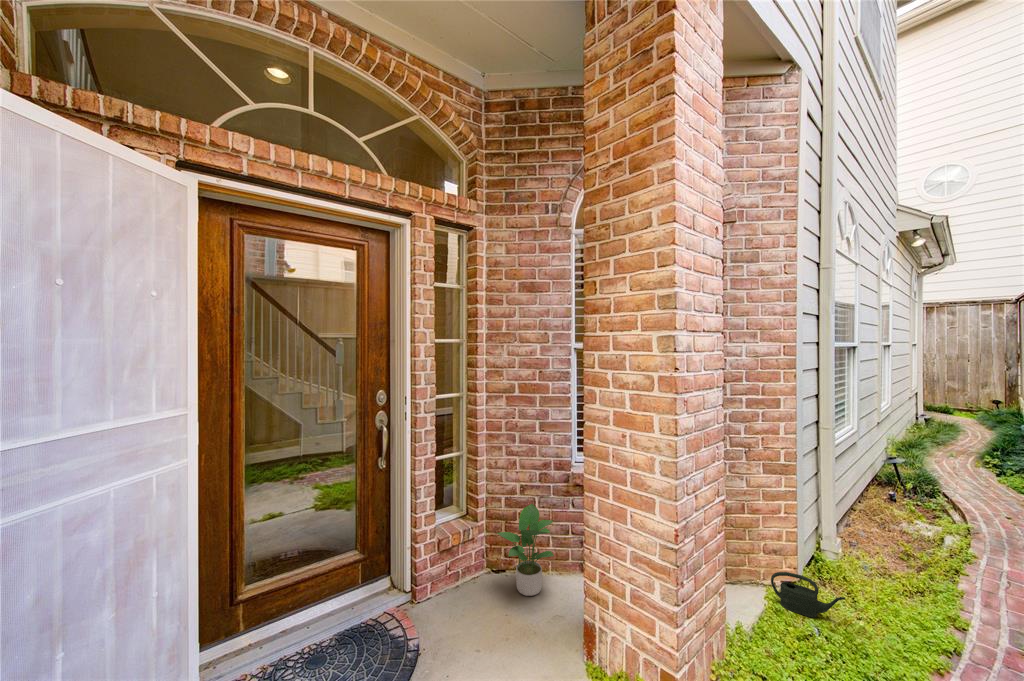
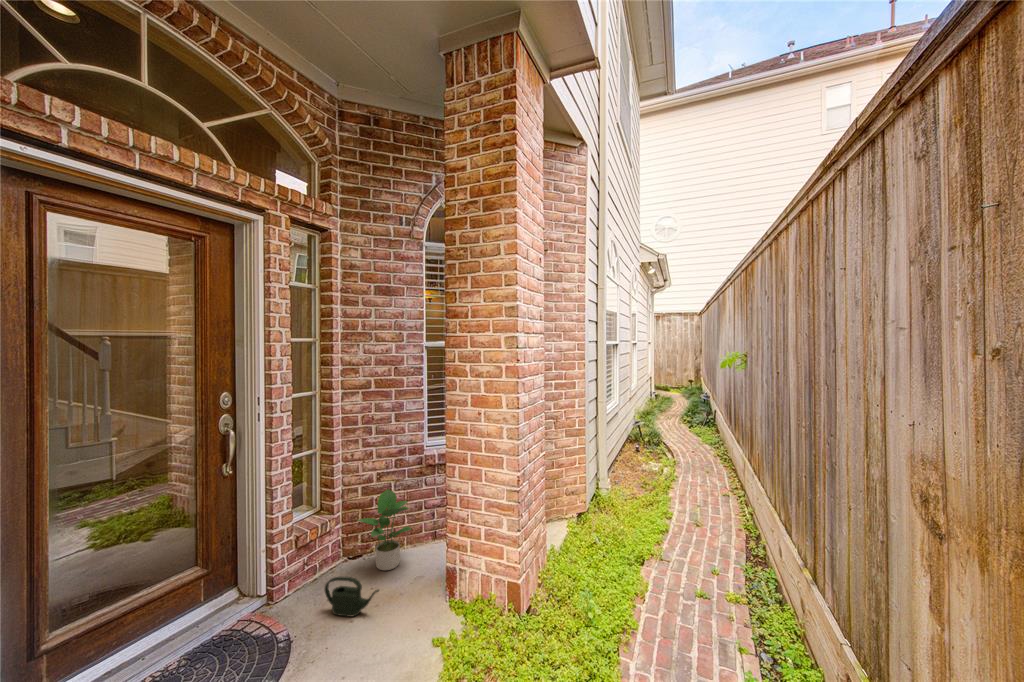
watering can: present [771,572,845,617] -> present [325,577,379,617]

